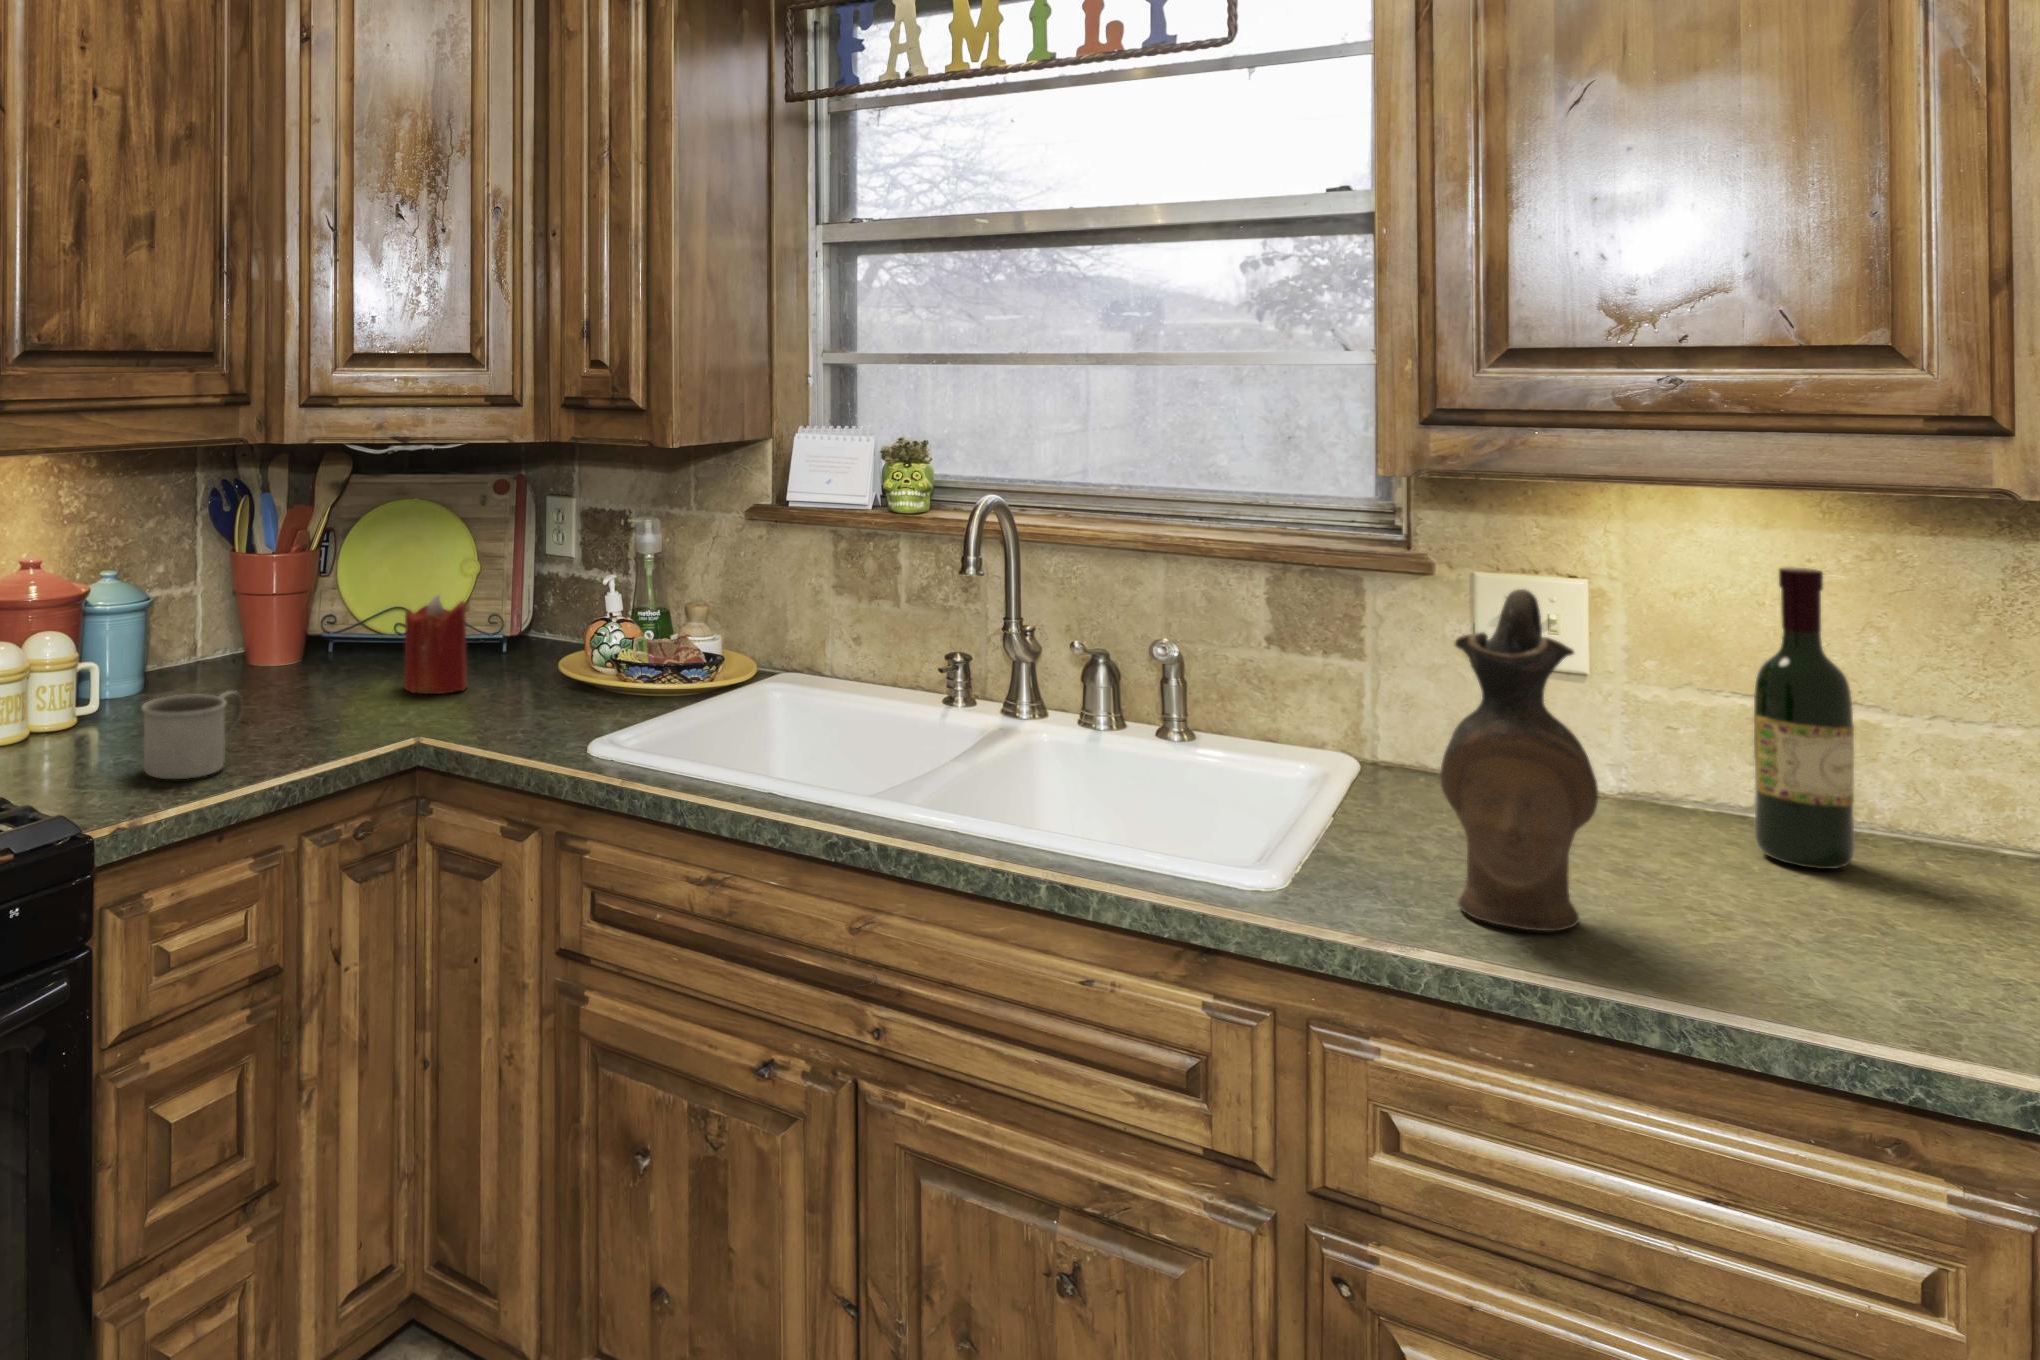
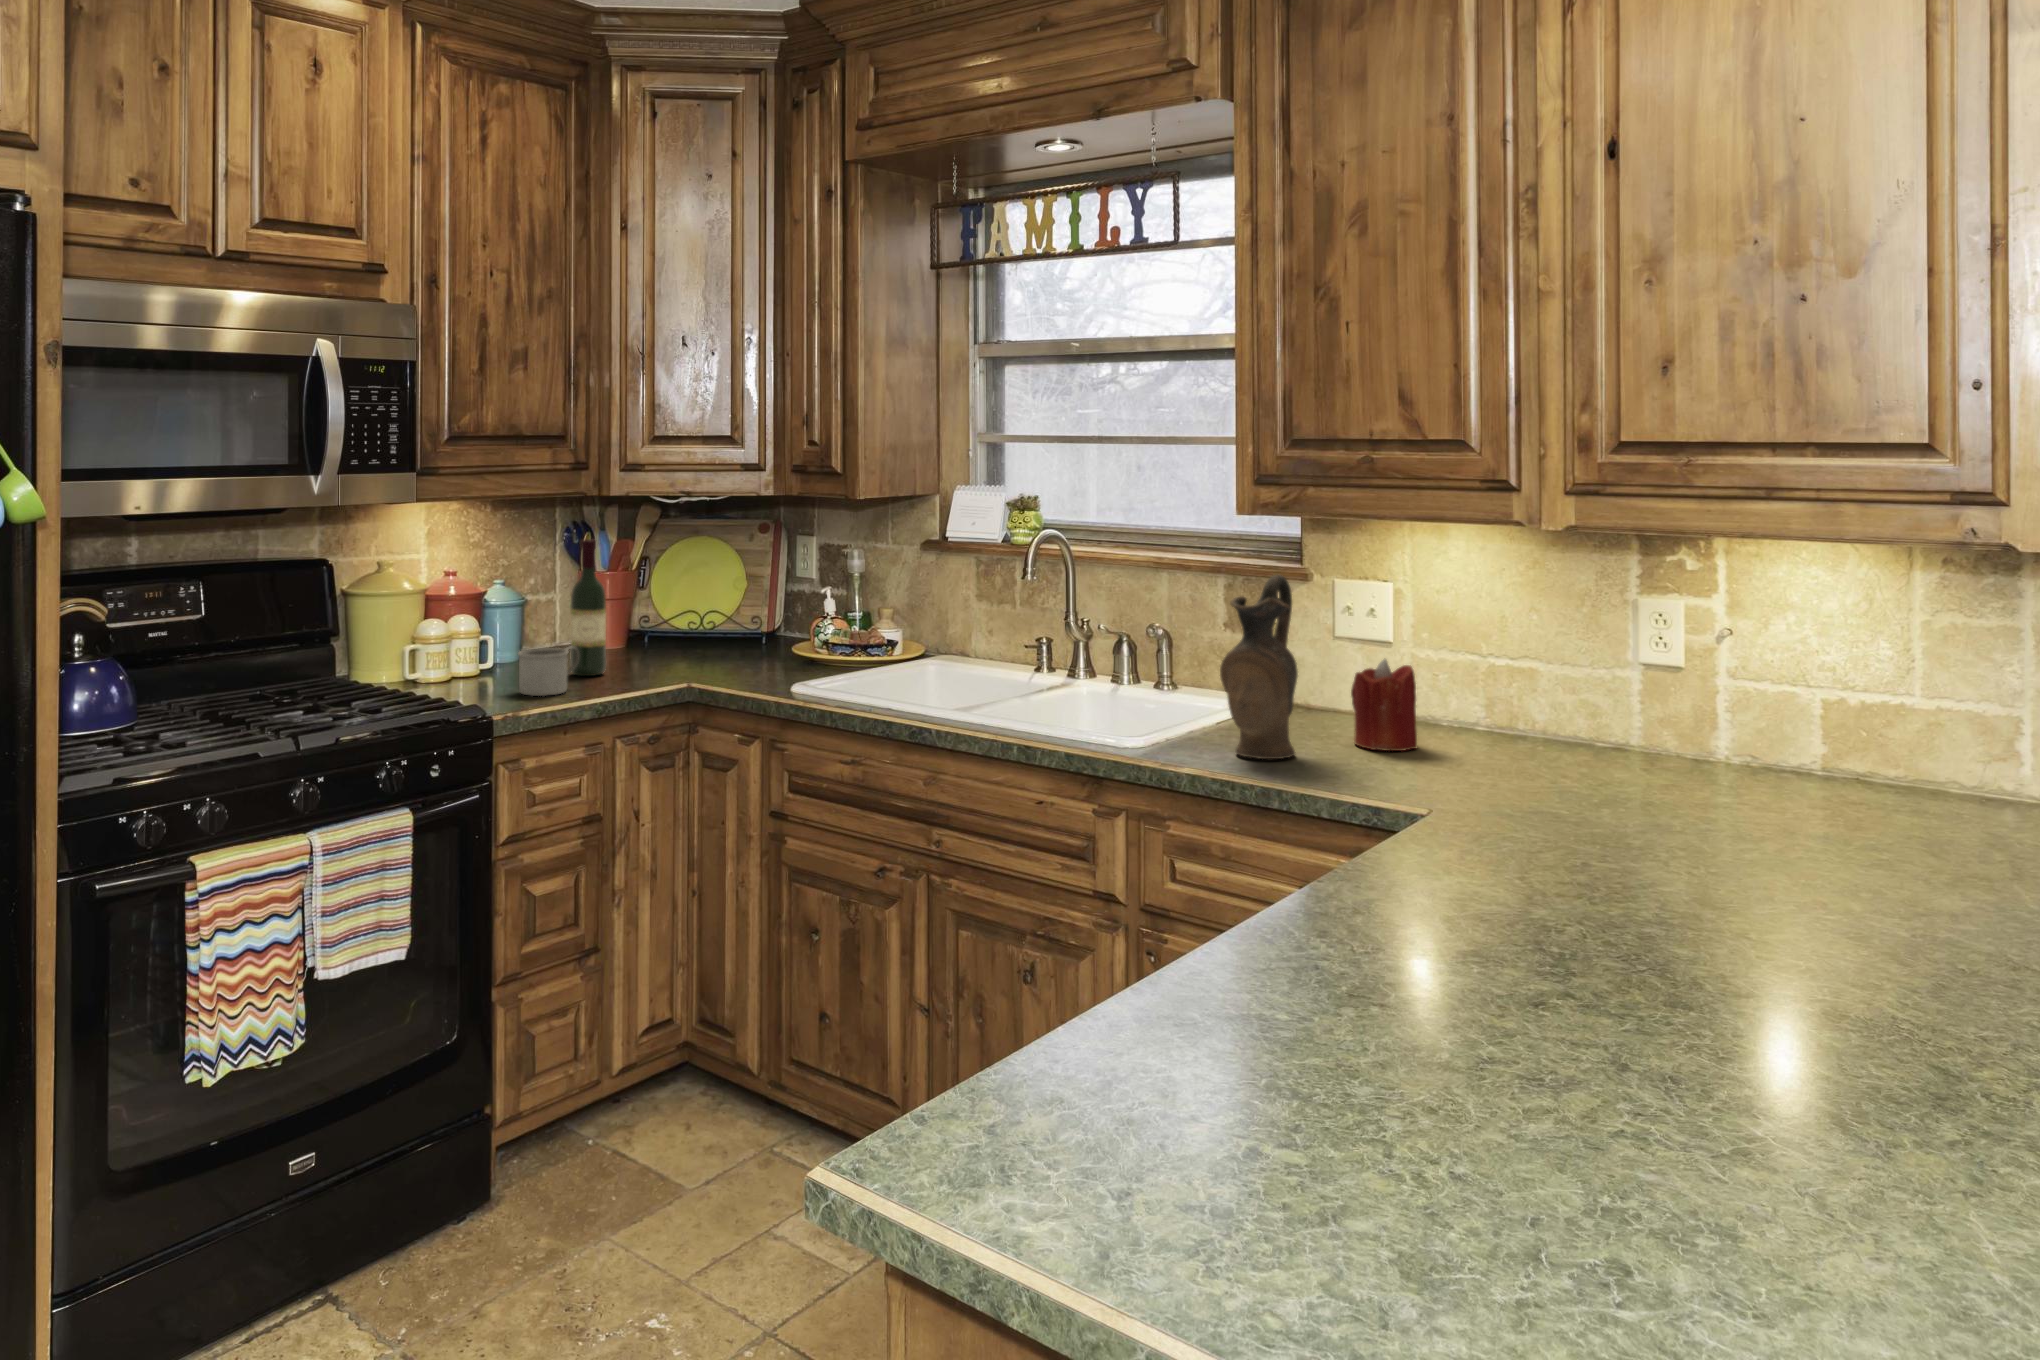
wine bottle: present [1754,567,1855,869] -> present [570,539,606,676]
candle: present [404,595,467,694] -> present [1351,658,1417,751]

